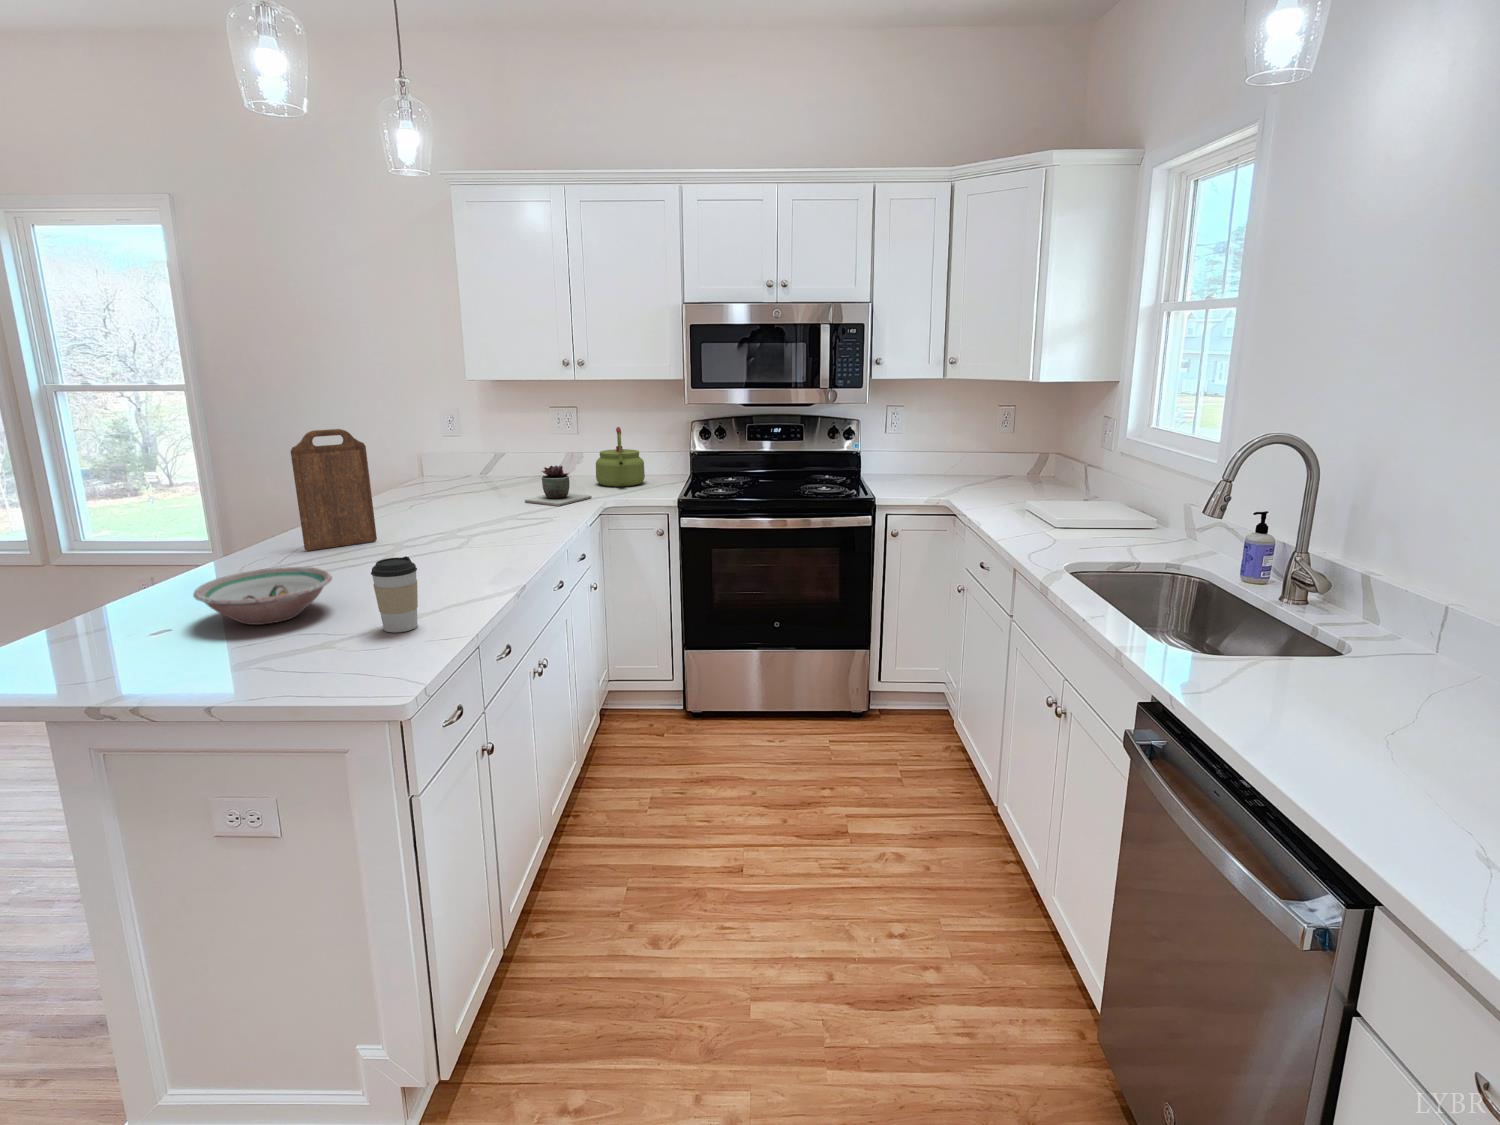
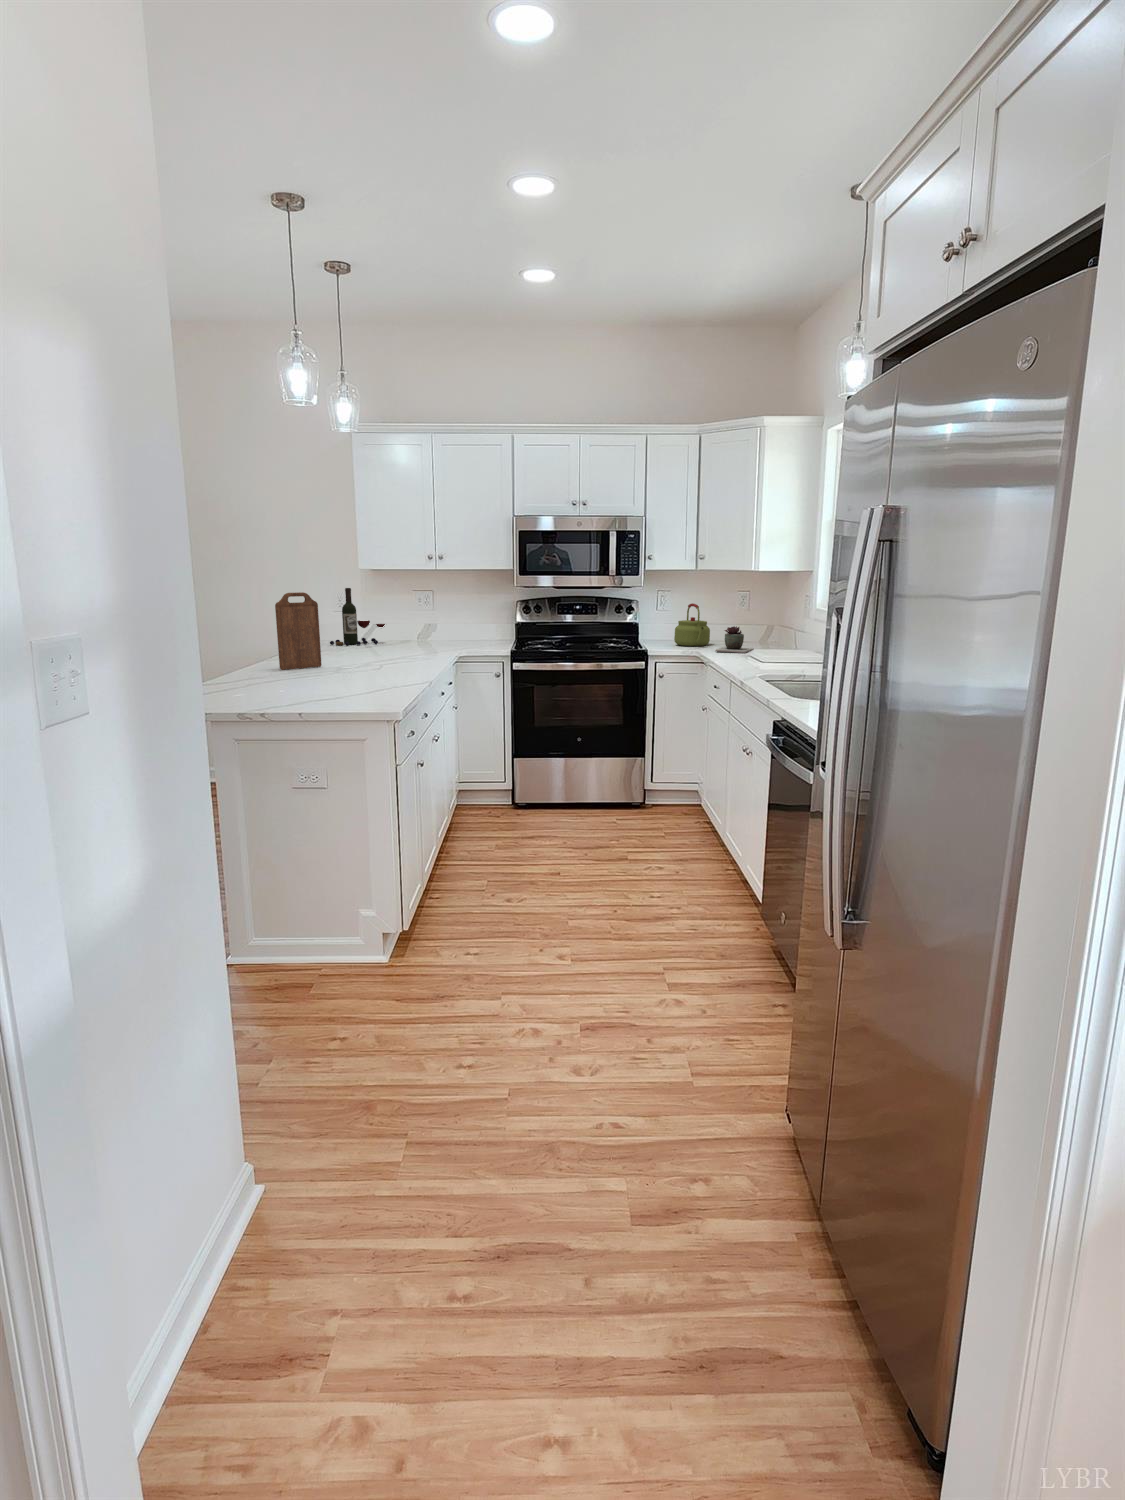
wine bottle: none [432,404,514,486] -> present [330,588,385,646]
kettle: present [596,427,645,487] -> present [674,603,710,646]
succulent plant: present [525,466,592,506] -> present [715,626,754,653]
coffee cup: present [371,556,418,632] -> none [359,652,383,693]
bowl: present [193,567,332,625] -> none [256,665,328,691]

